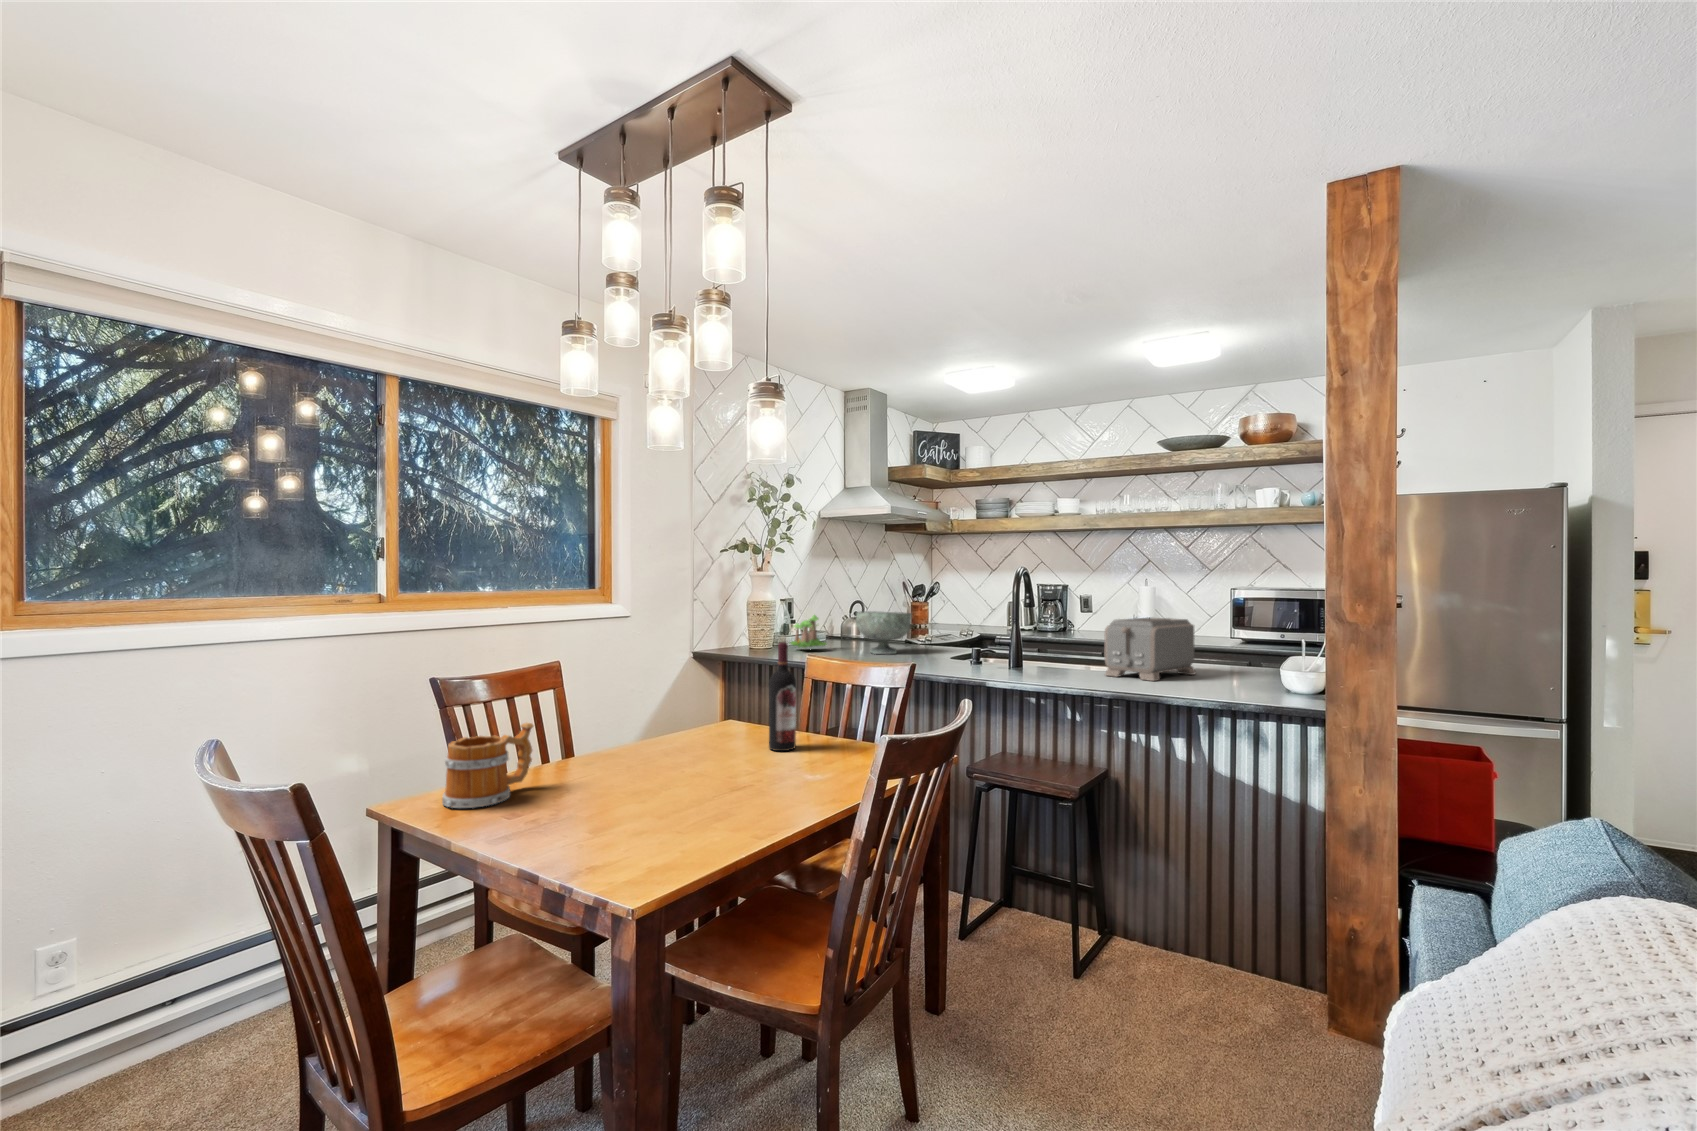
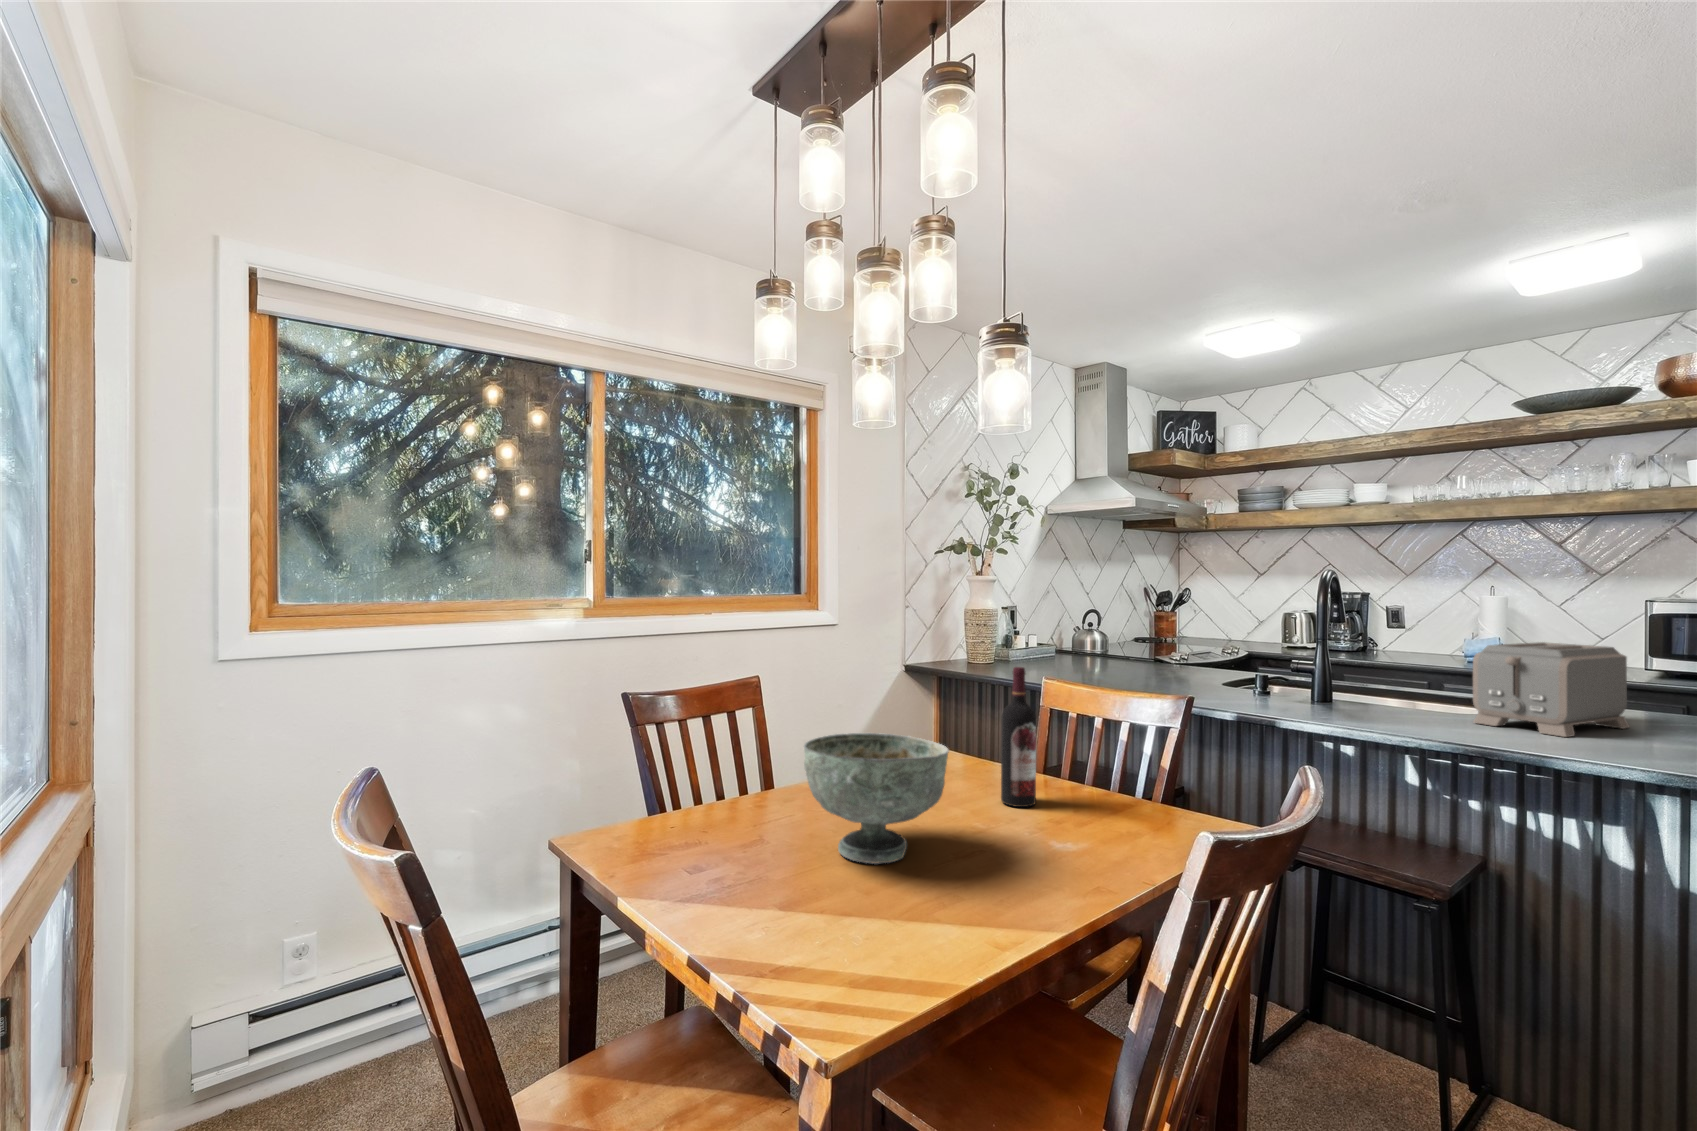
decorative bowl: present [856,611,912,654] -> present [804,733,949,864]
plant: present [789,615,827,648] -> none [1013,608,1060,667]
mug: present [442,723,534,808] -> none [615,757,719,862]

